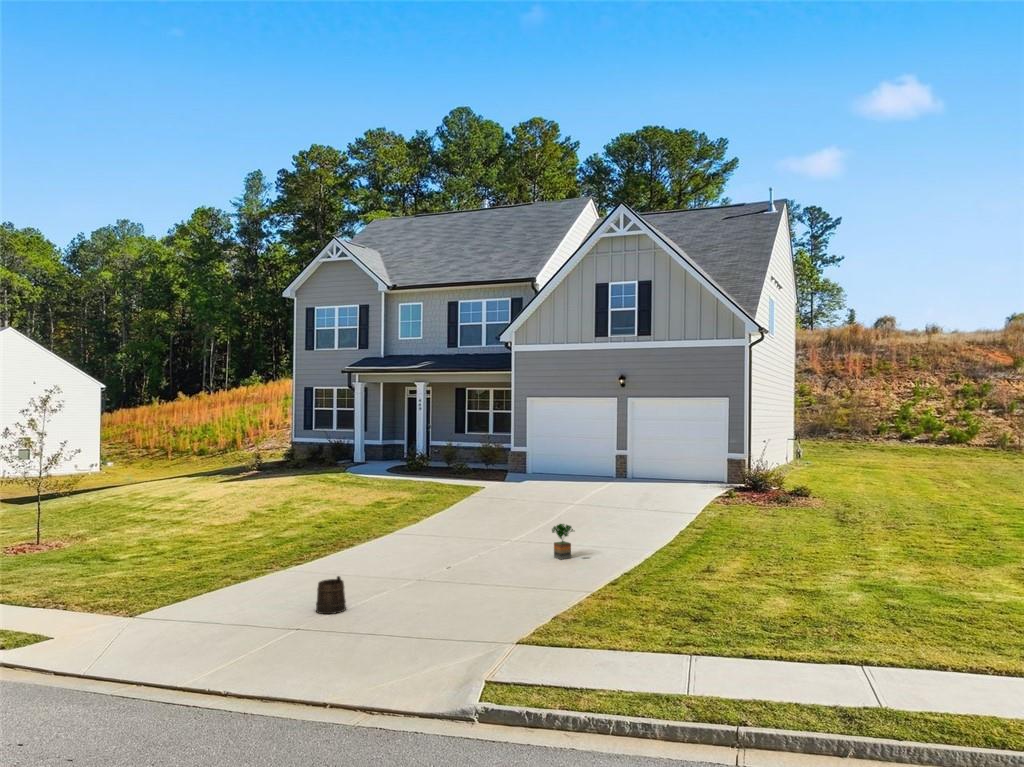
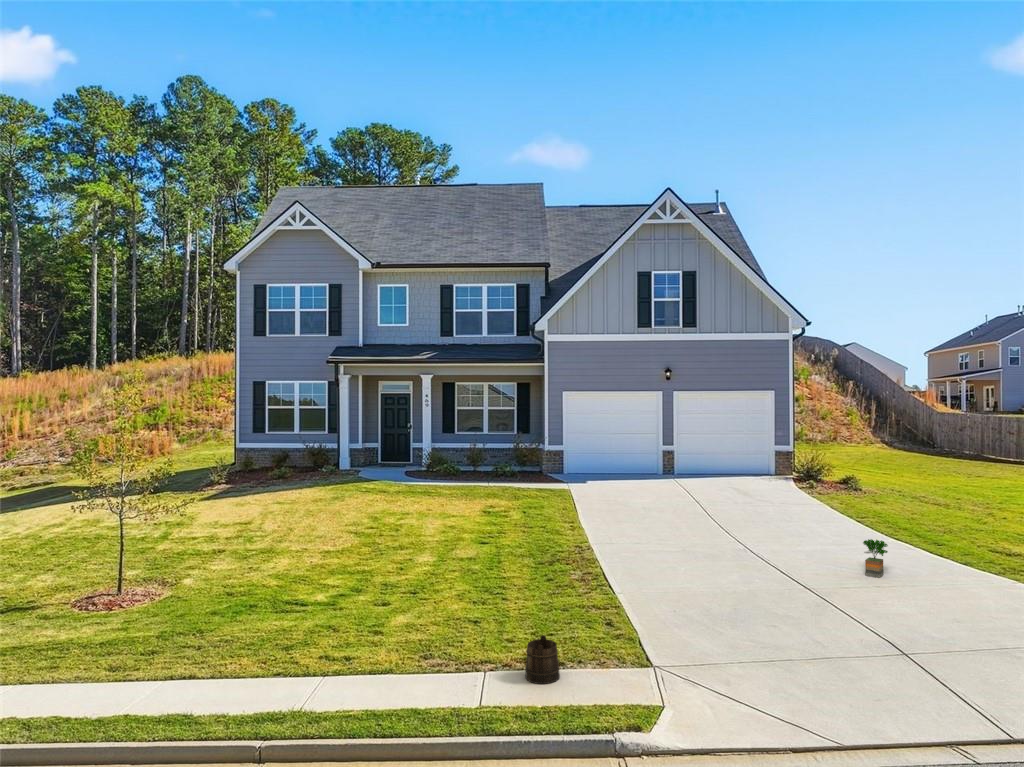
bucket: present [316,576,346,614] -> present [525,635,560,684]

